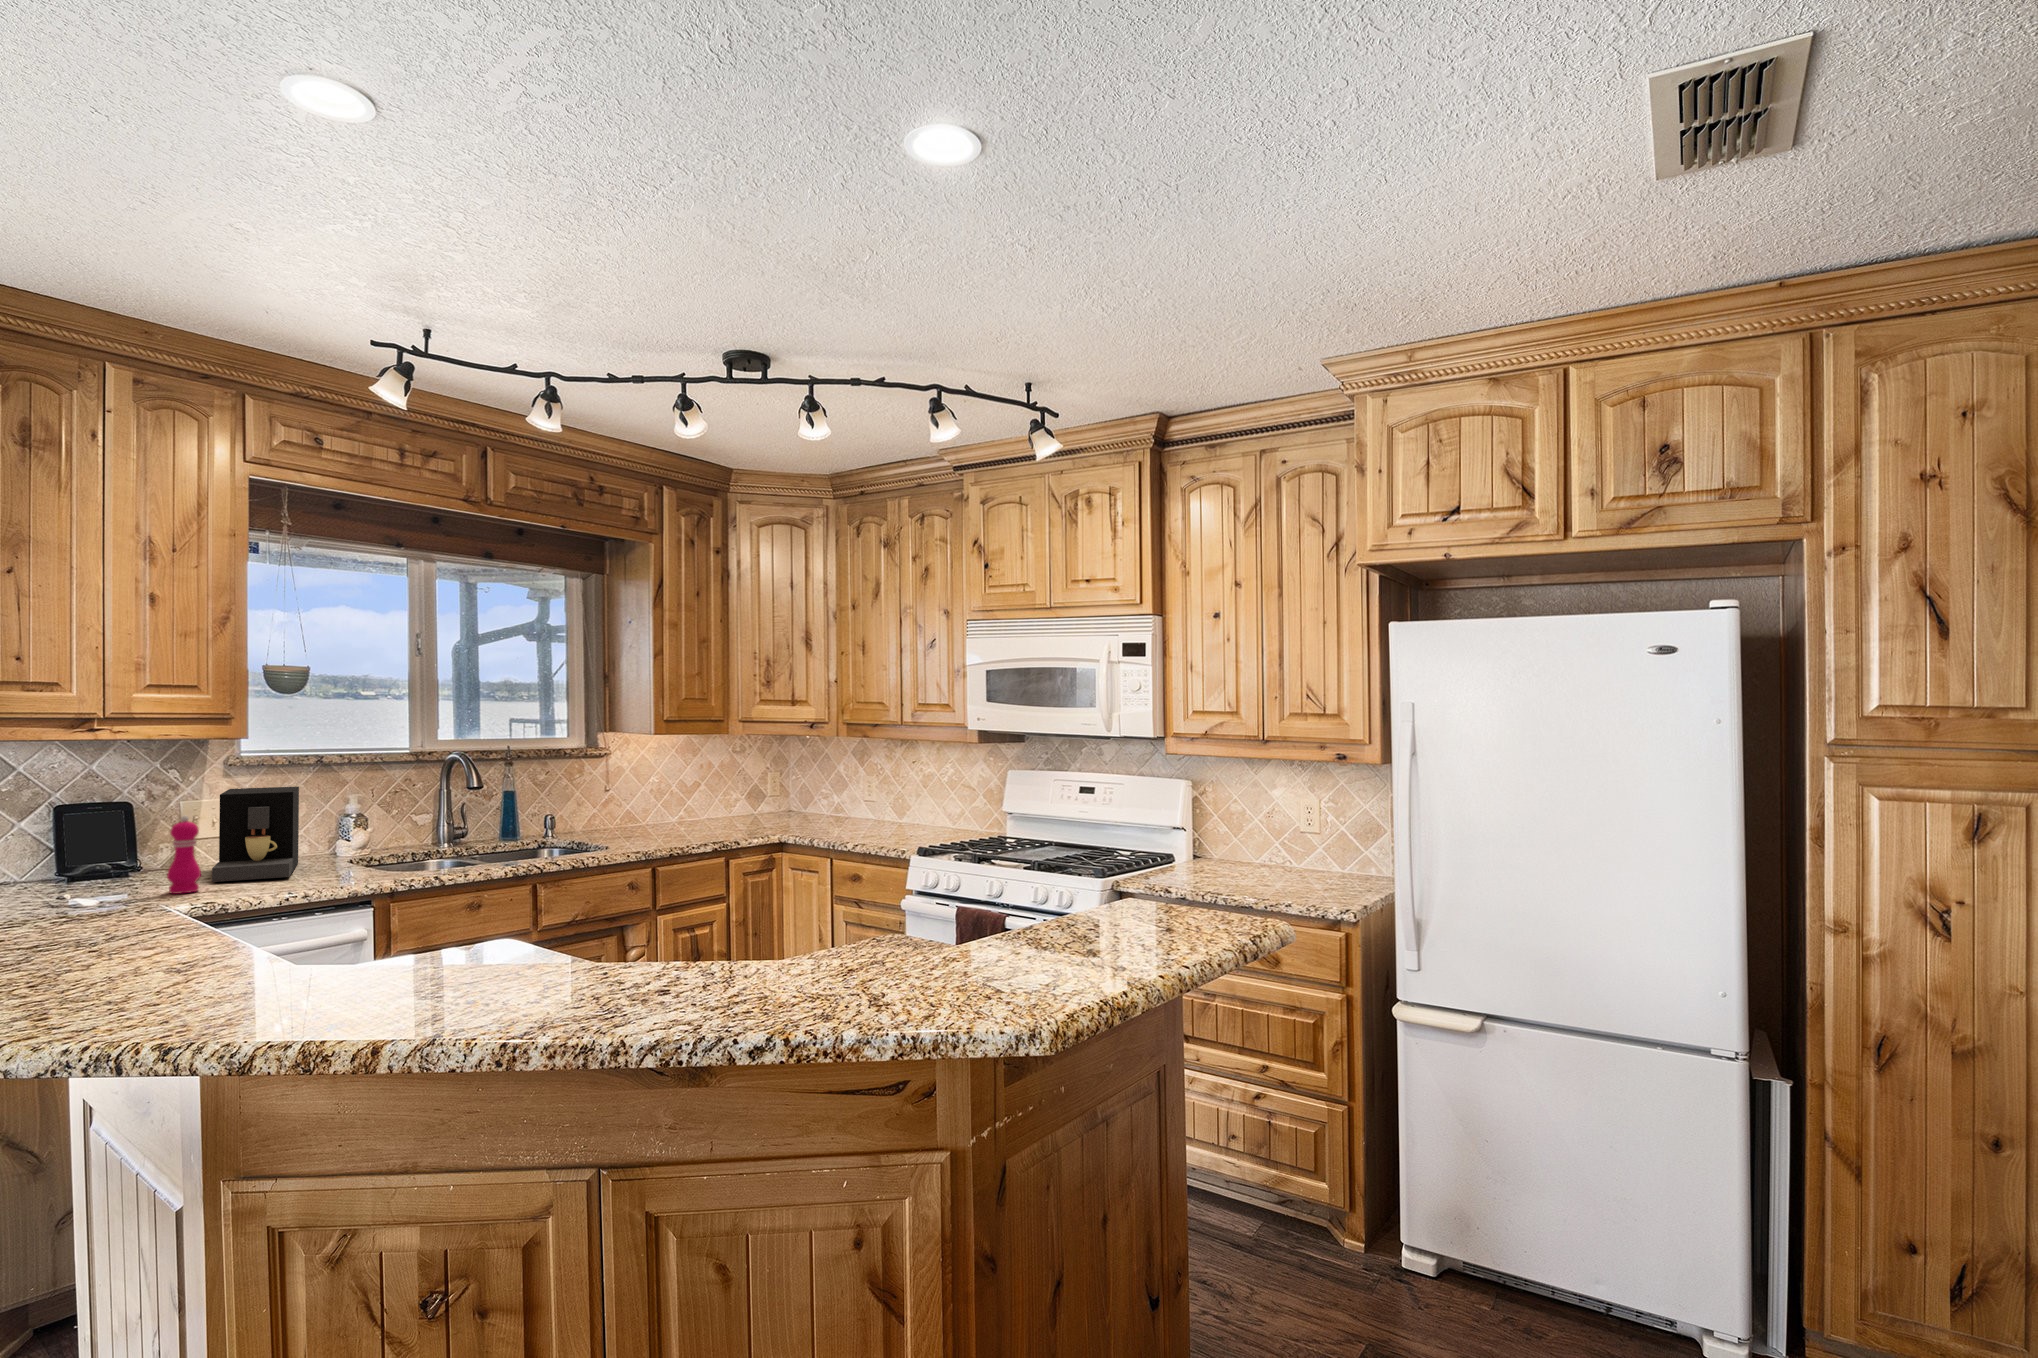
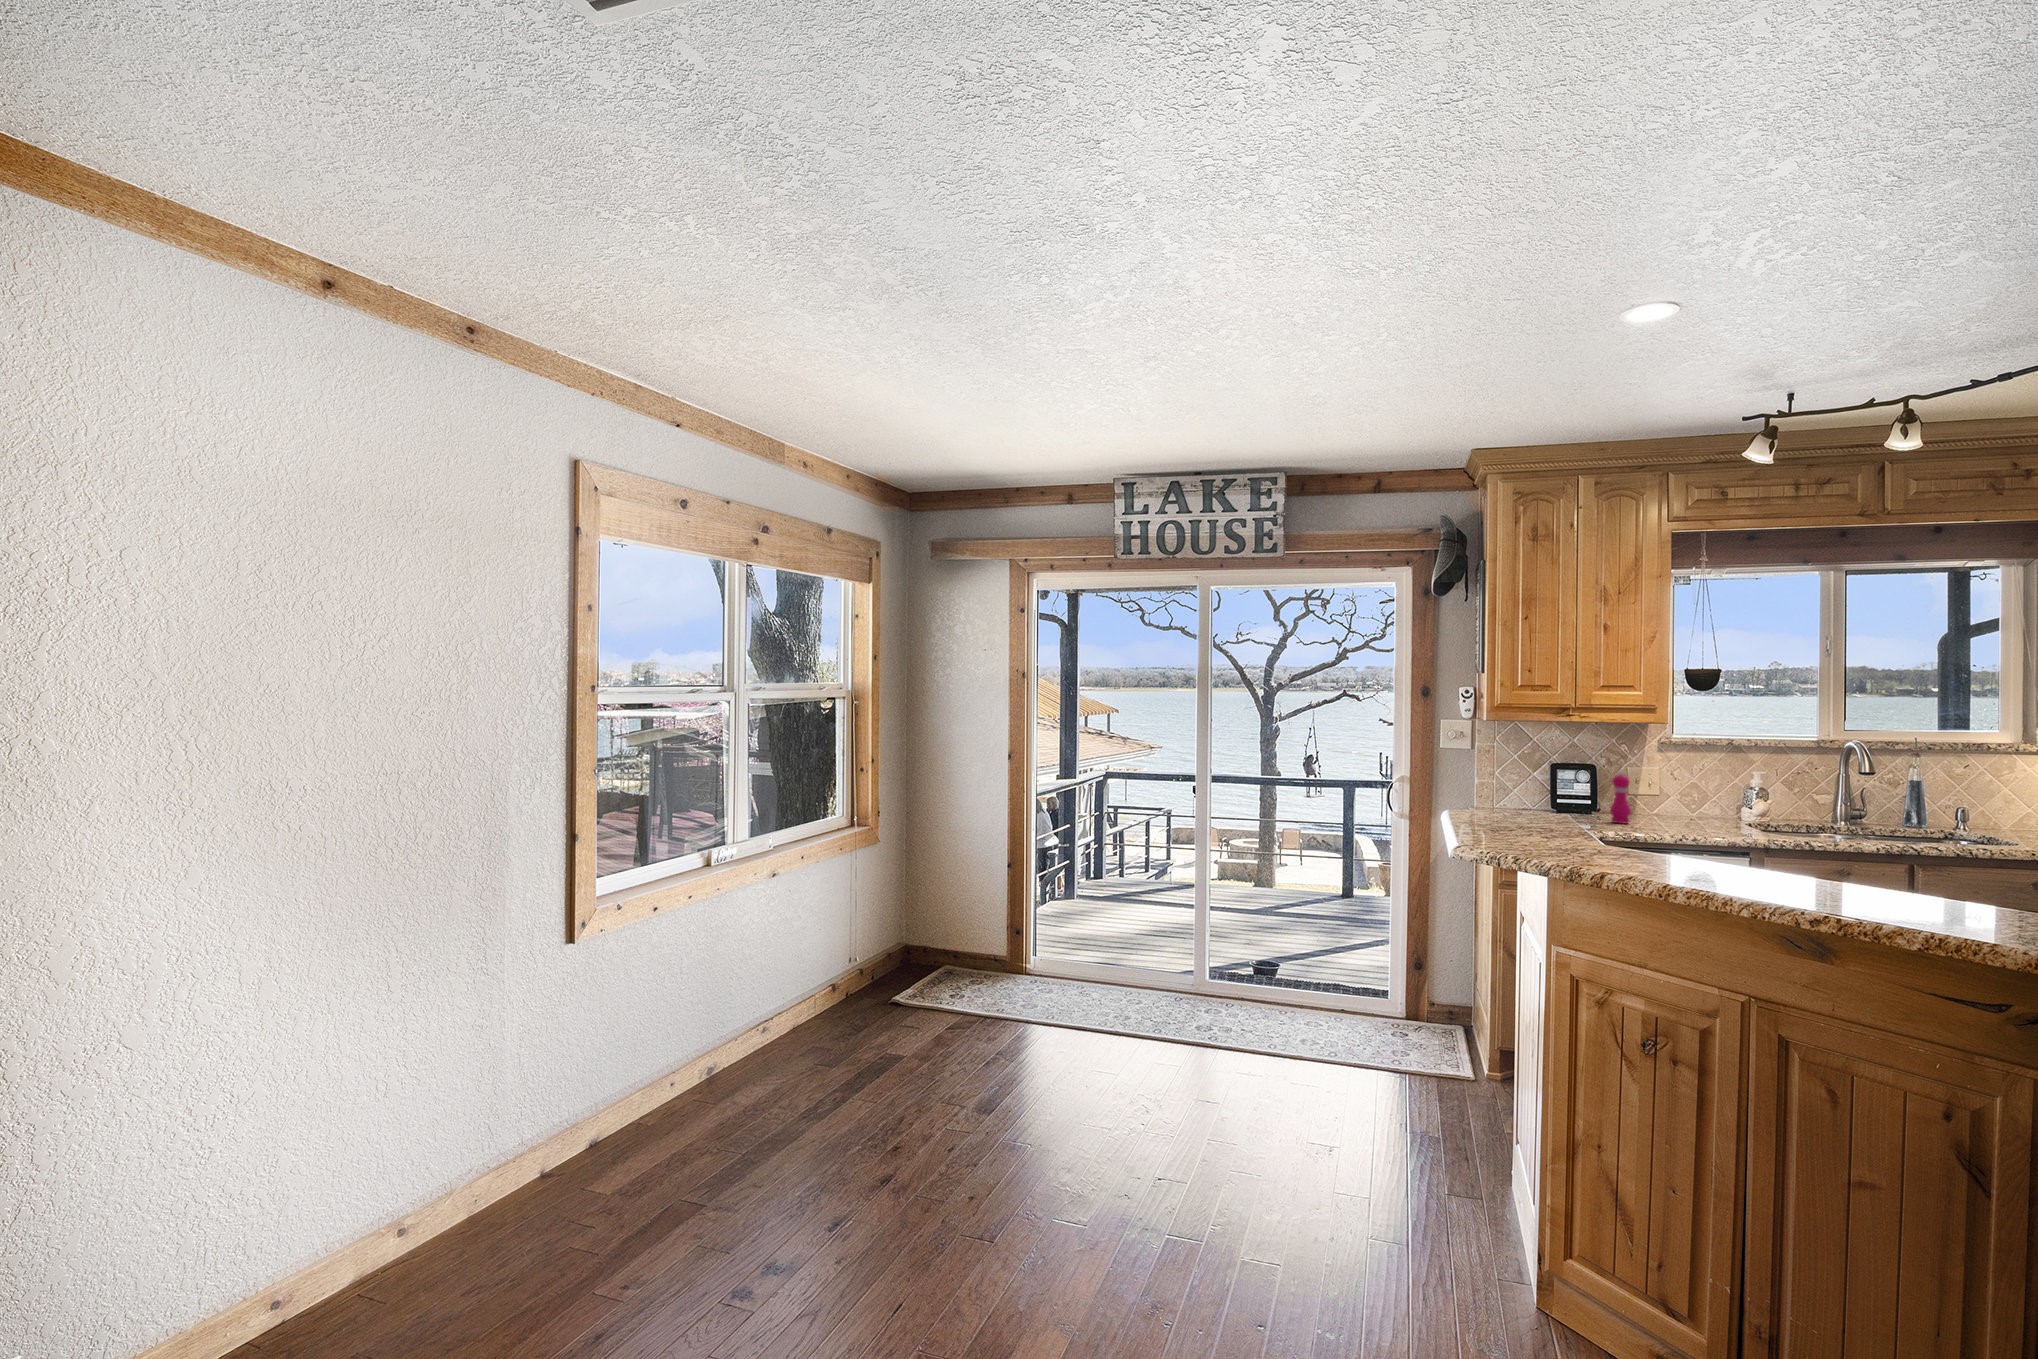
coffee maker: present [212,786,299,882] -> none [1642,759,1713,825]

